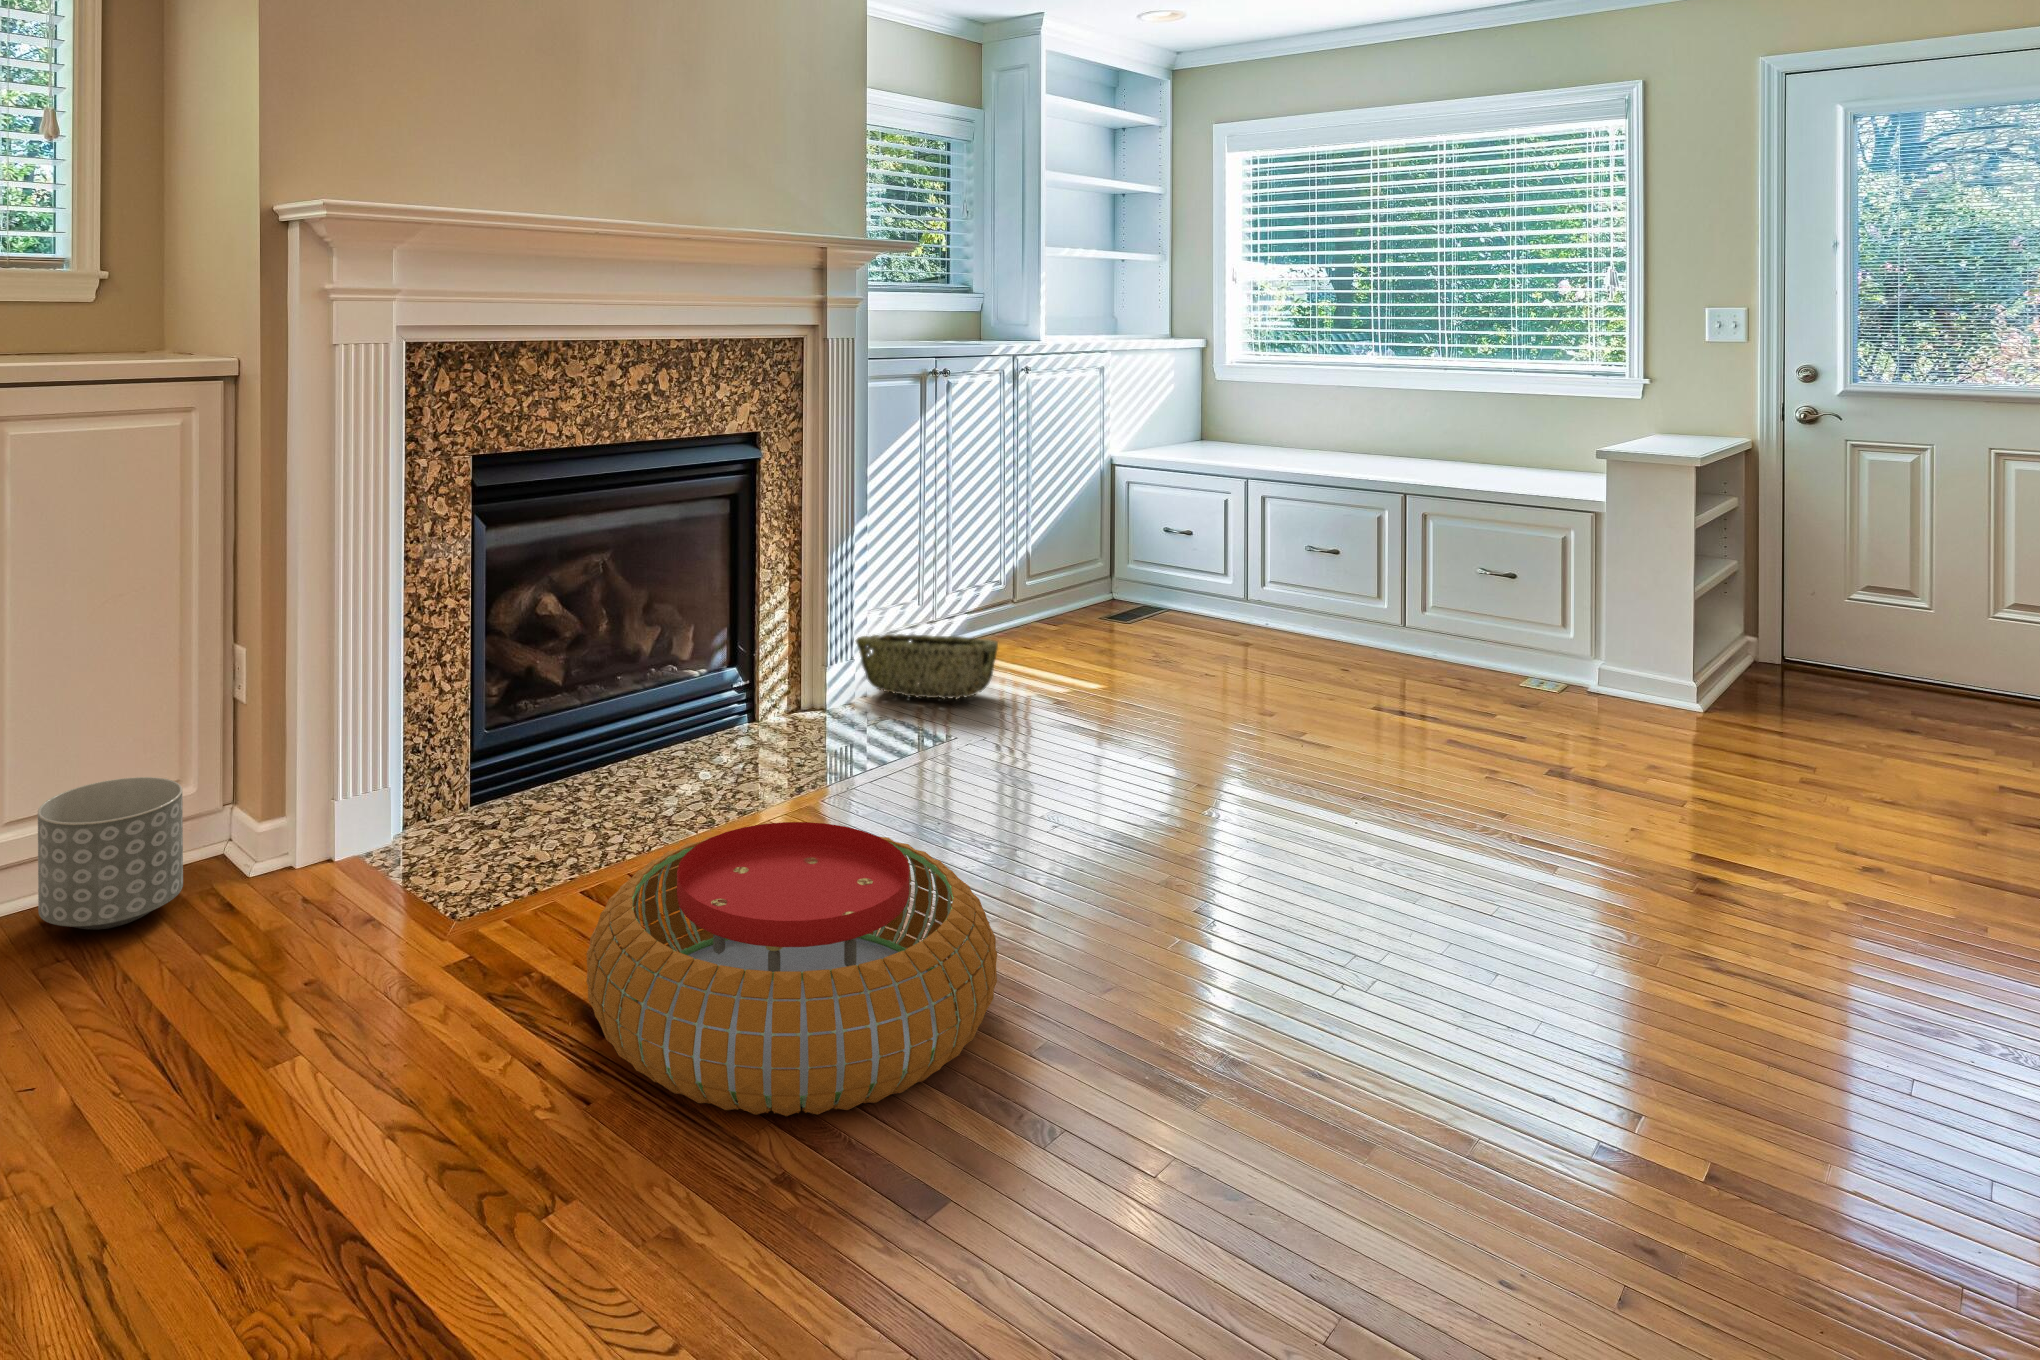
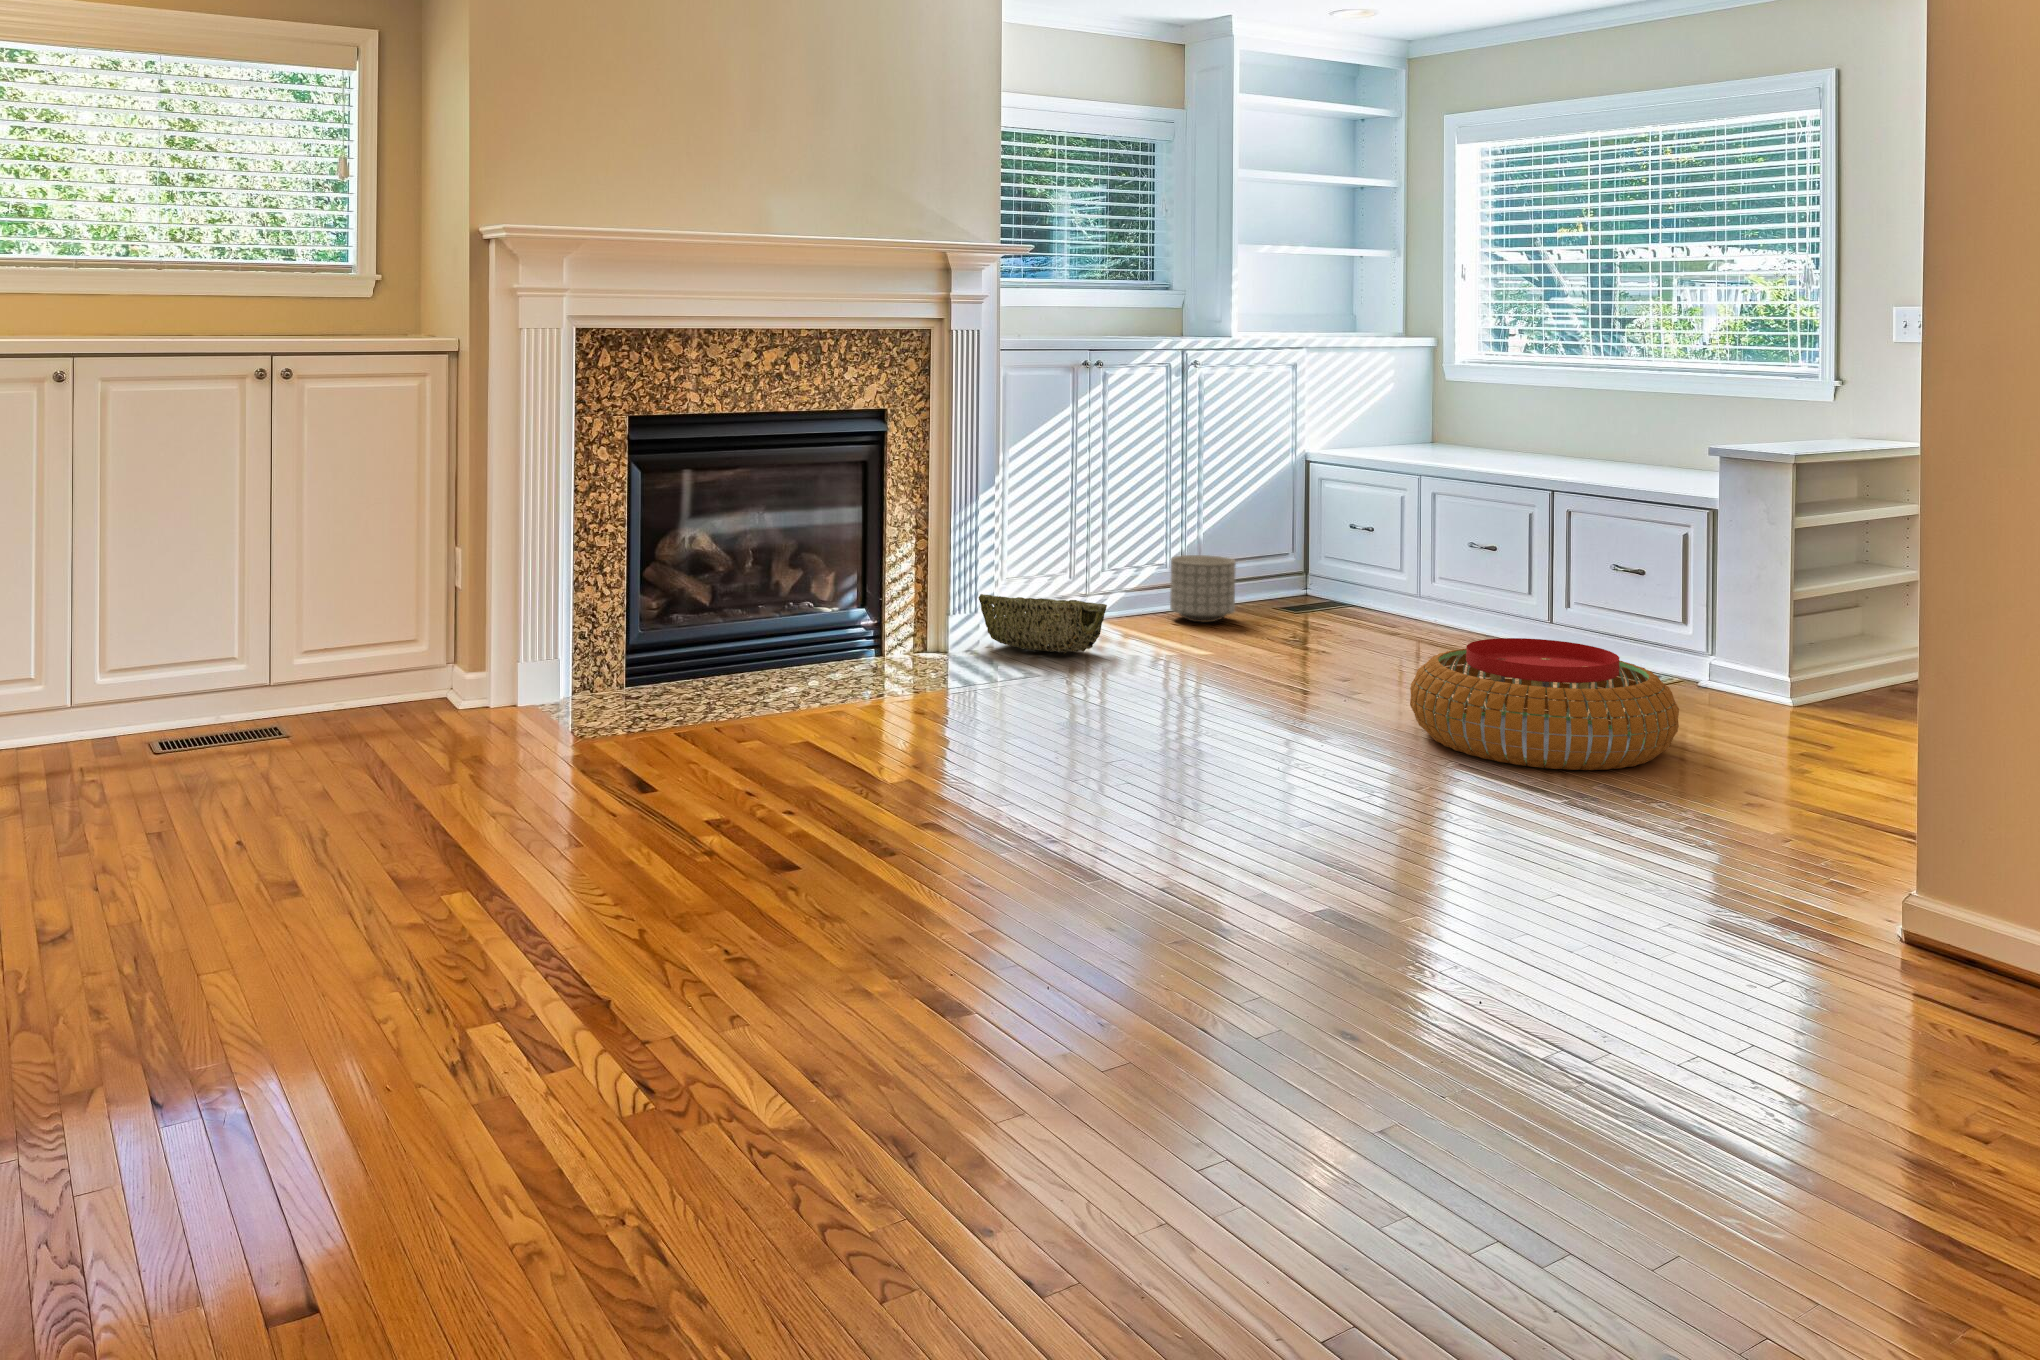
planter: present [38,777,183,930] -> present [1170,555,1236,623]
pouf: present [586,822,997,1116] -> present [1410,638,1679,770]

